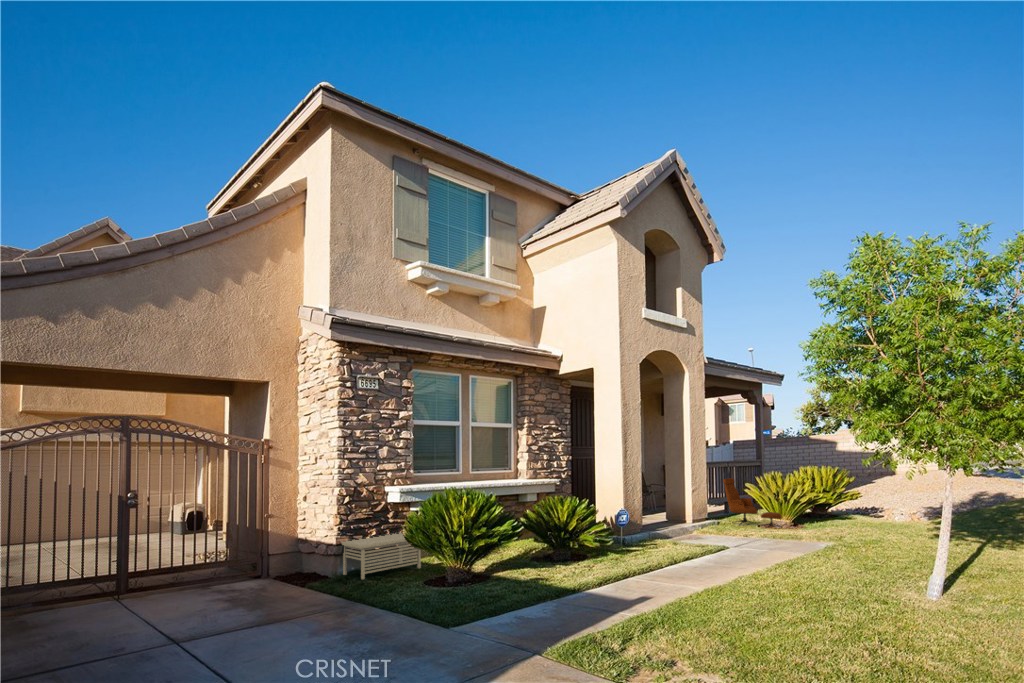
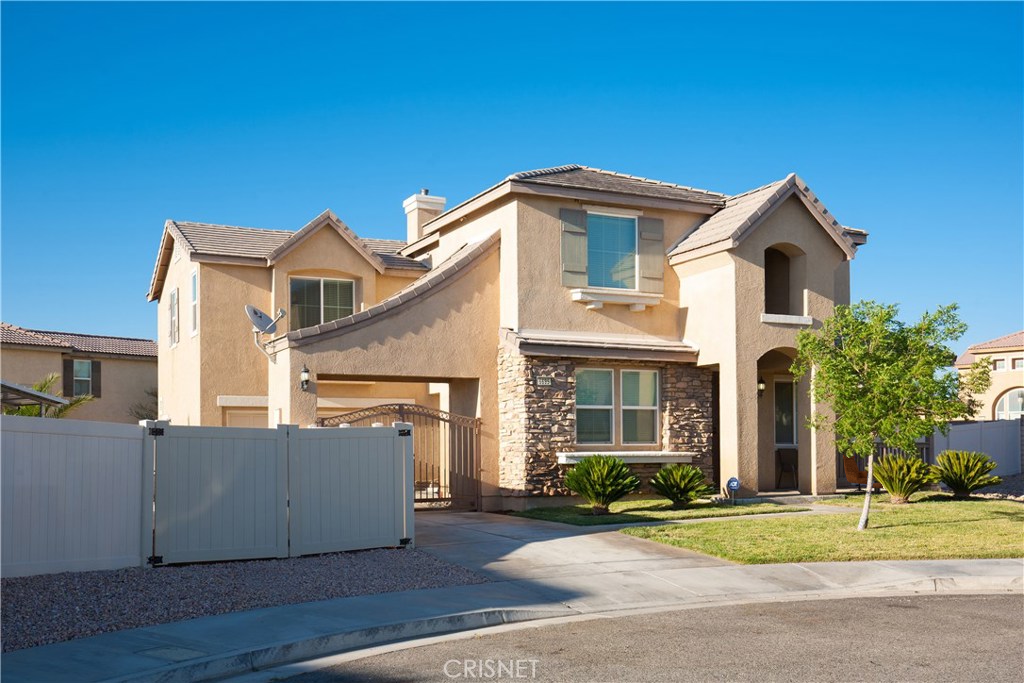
storage bench: present [342,533,421,579] -> none [528,484,582,511]

